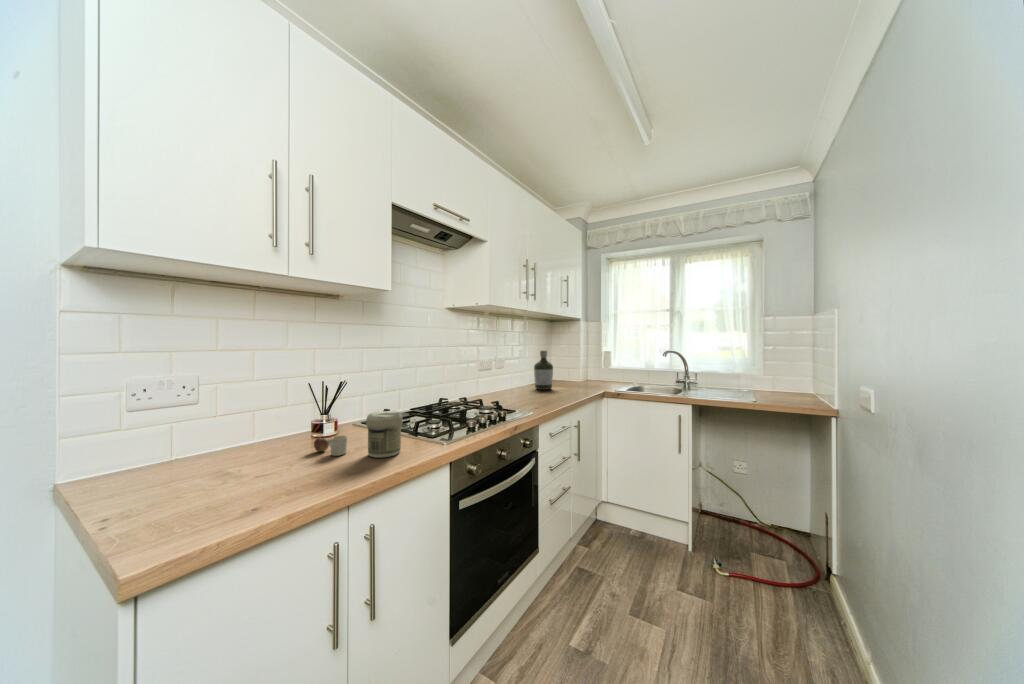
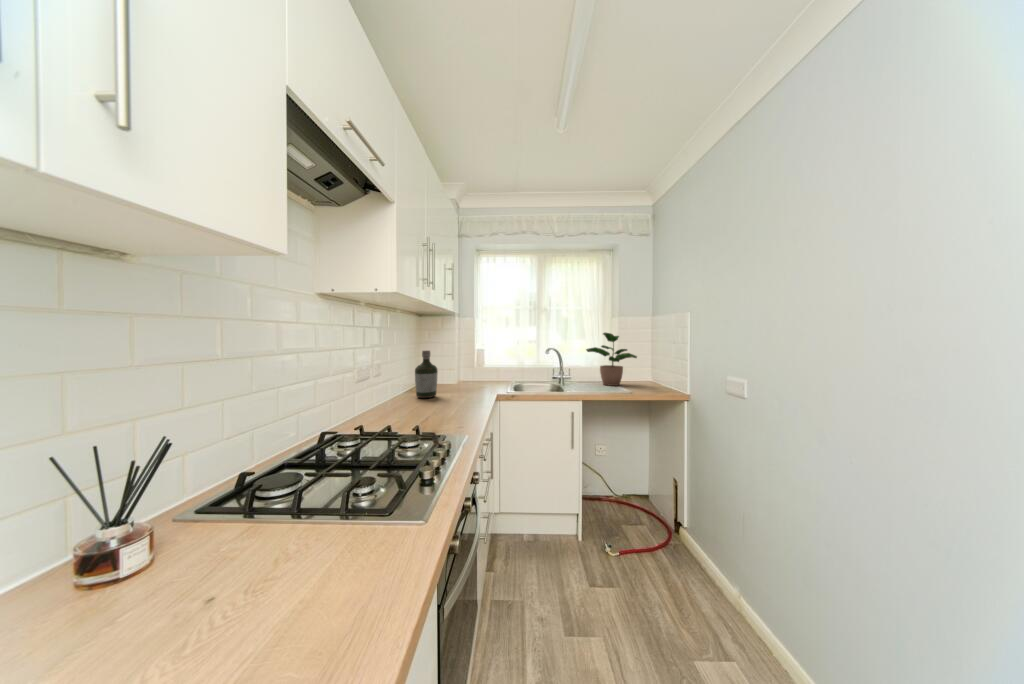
potted plant: none [718,335,788,395] -> present [586,333,637,386]
jar: present [366,411,403,458] -> none [298,489,372,598]
mug: present [314,436,347,456] -> none [135,569,243,629]

